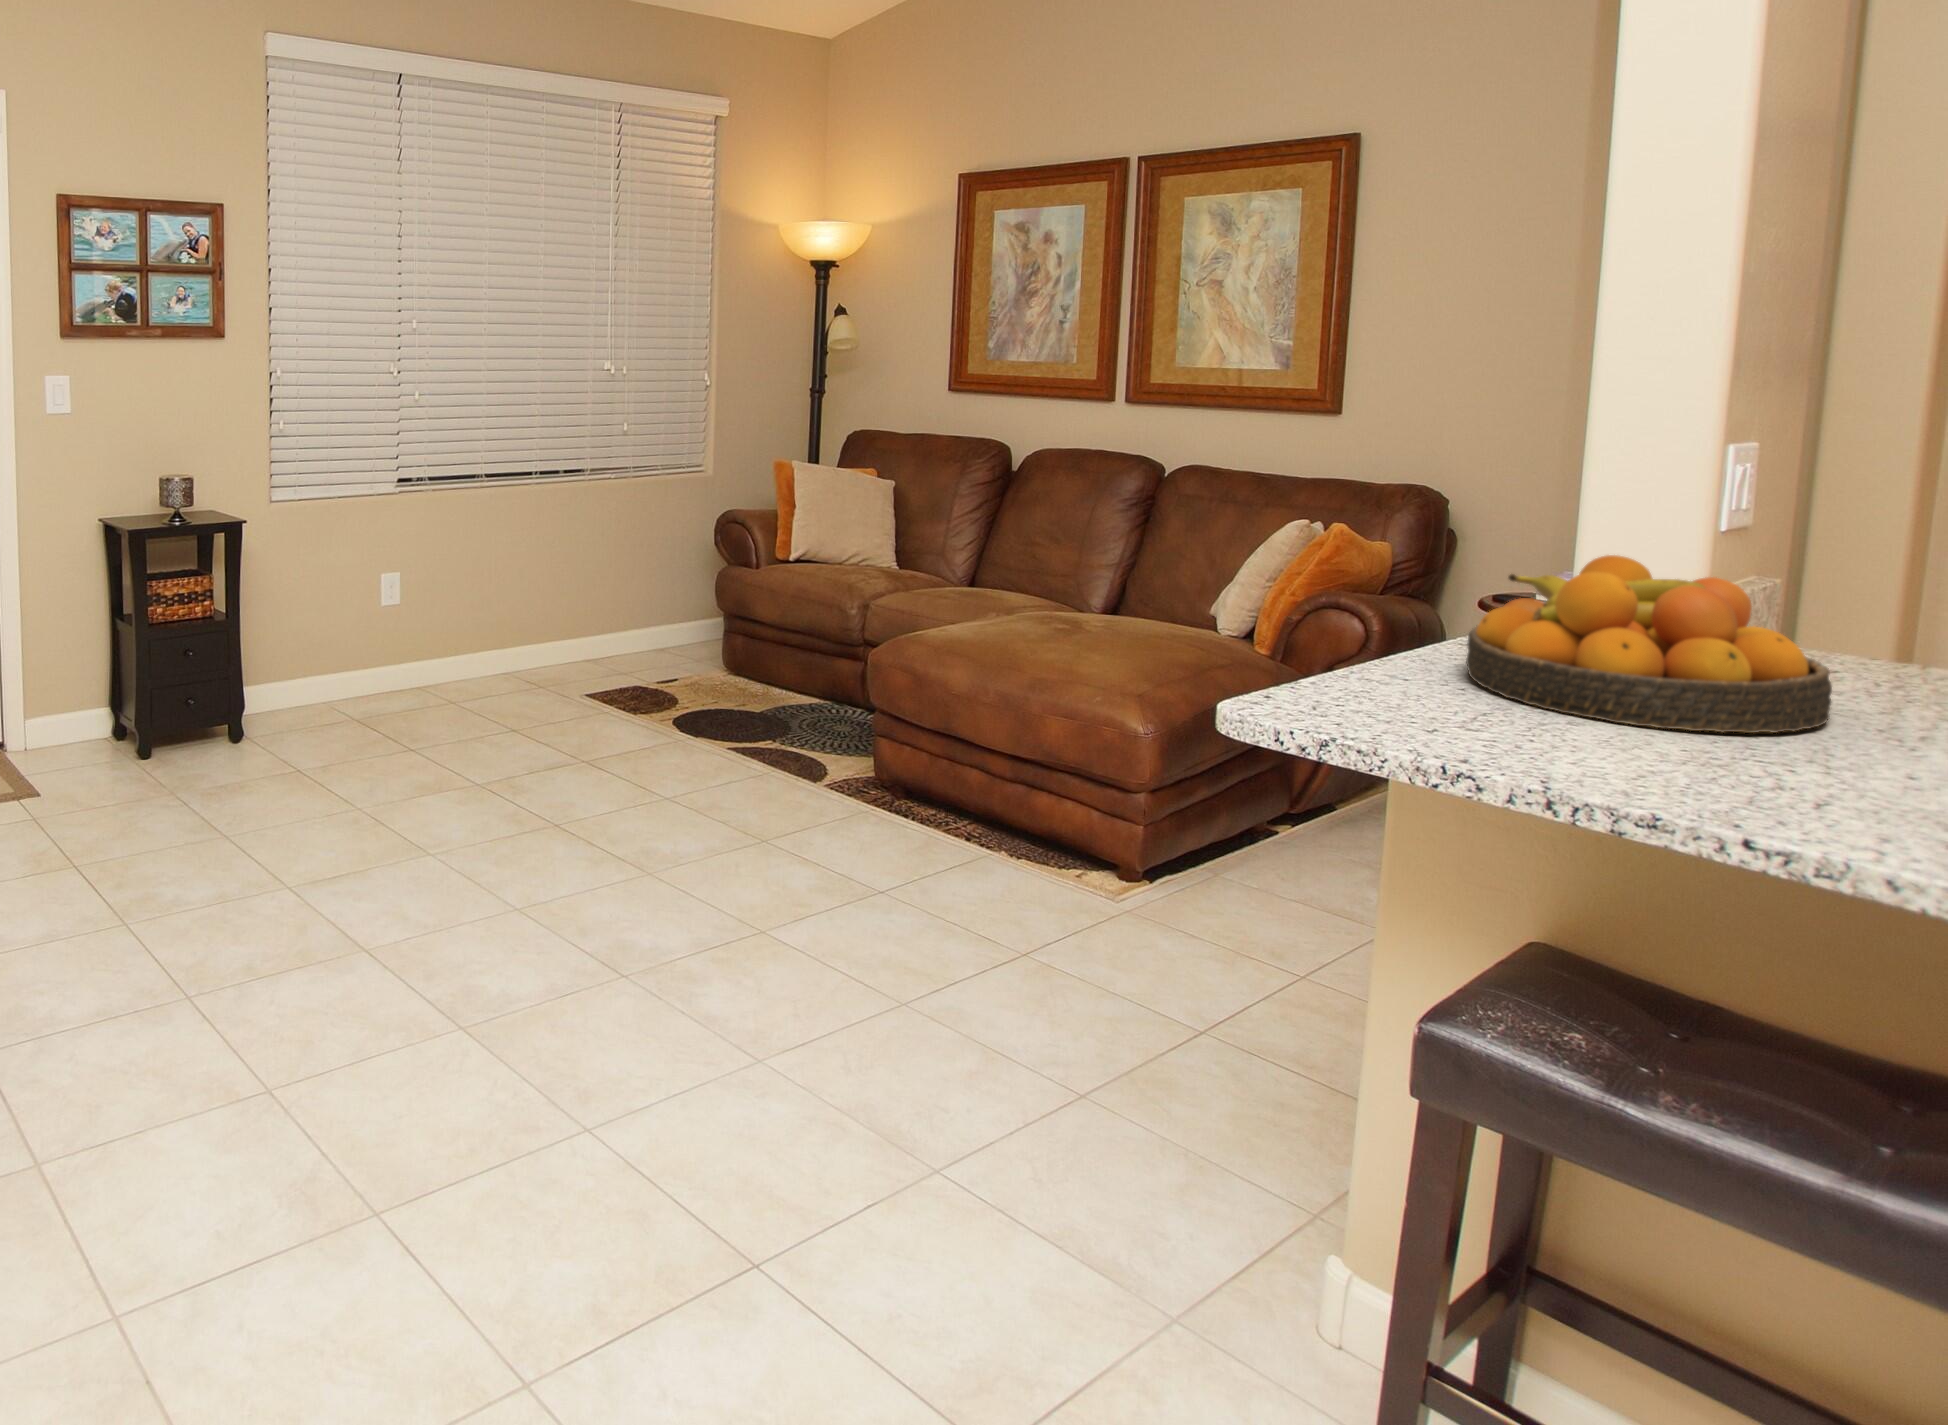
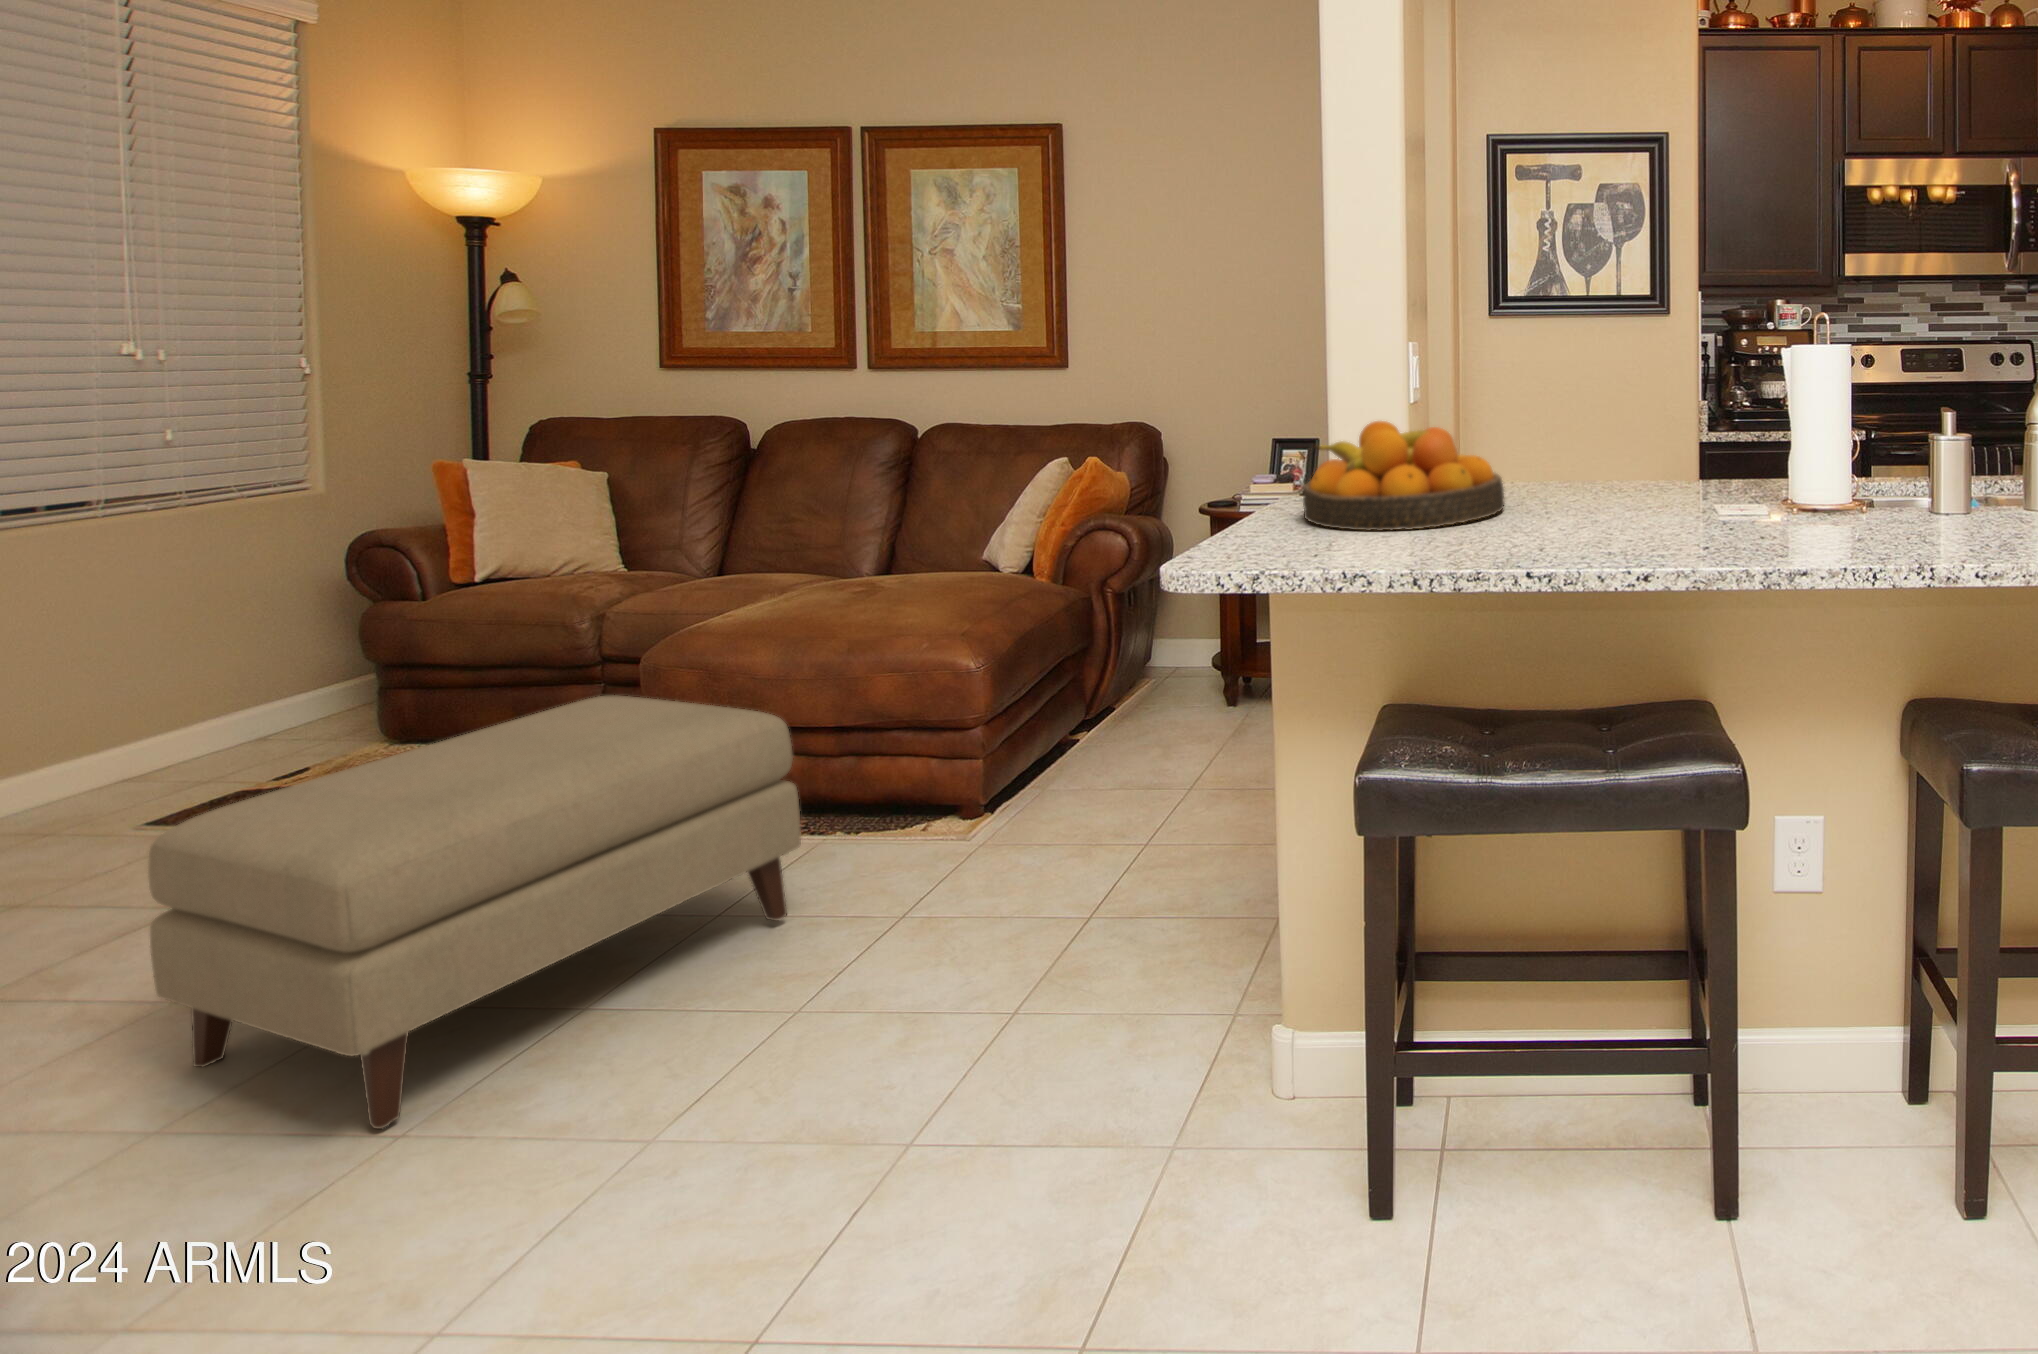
ottoman: none [548,678,950,965] -> present [148,695,801,1129]

